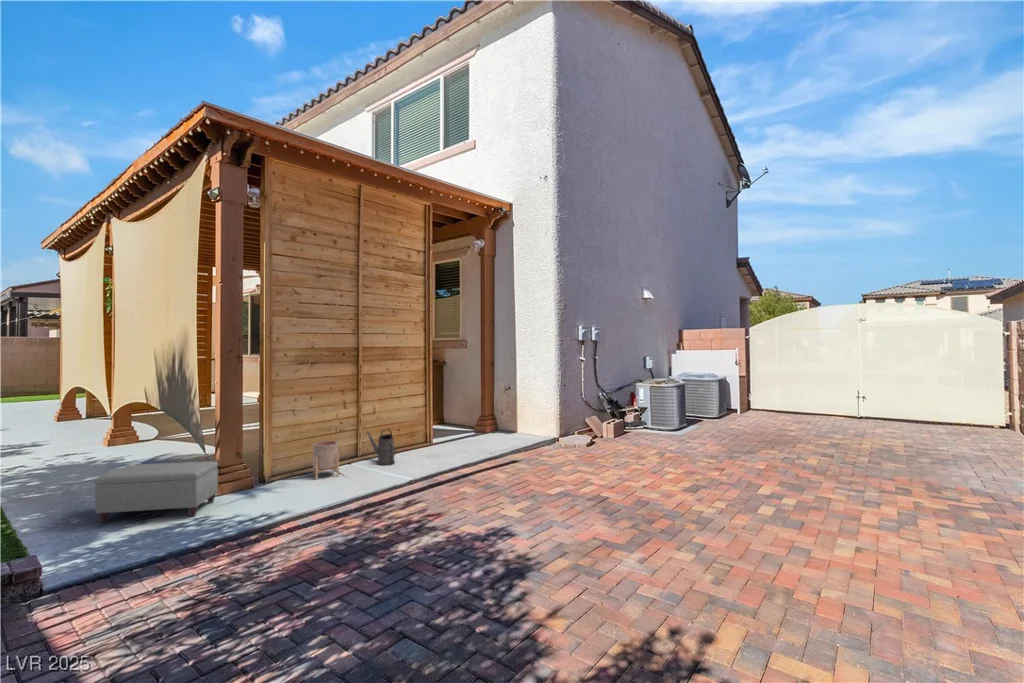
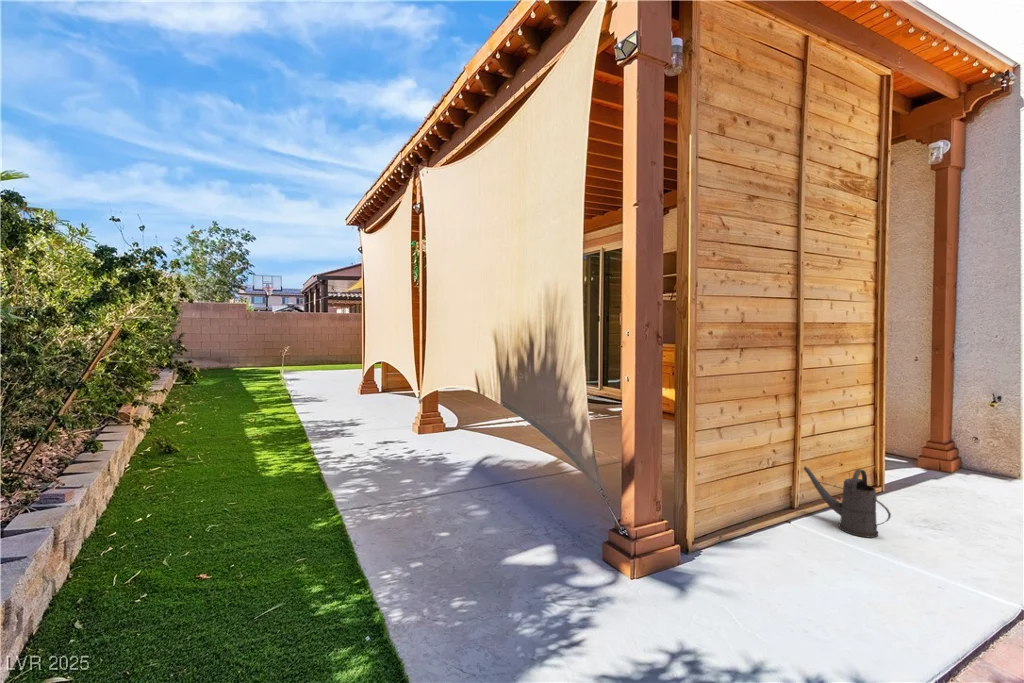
planter: present [313,441,339,479] -> none [743,485,803,557]
ottoman: present [95,461,218,523] -> none [491,513,655,643]

